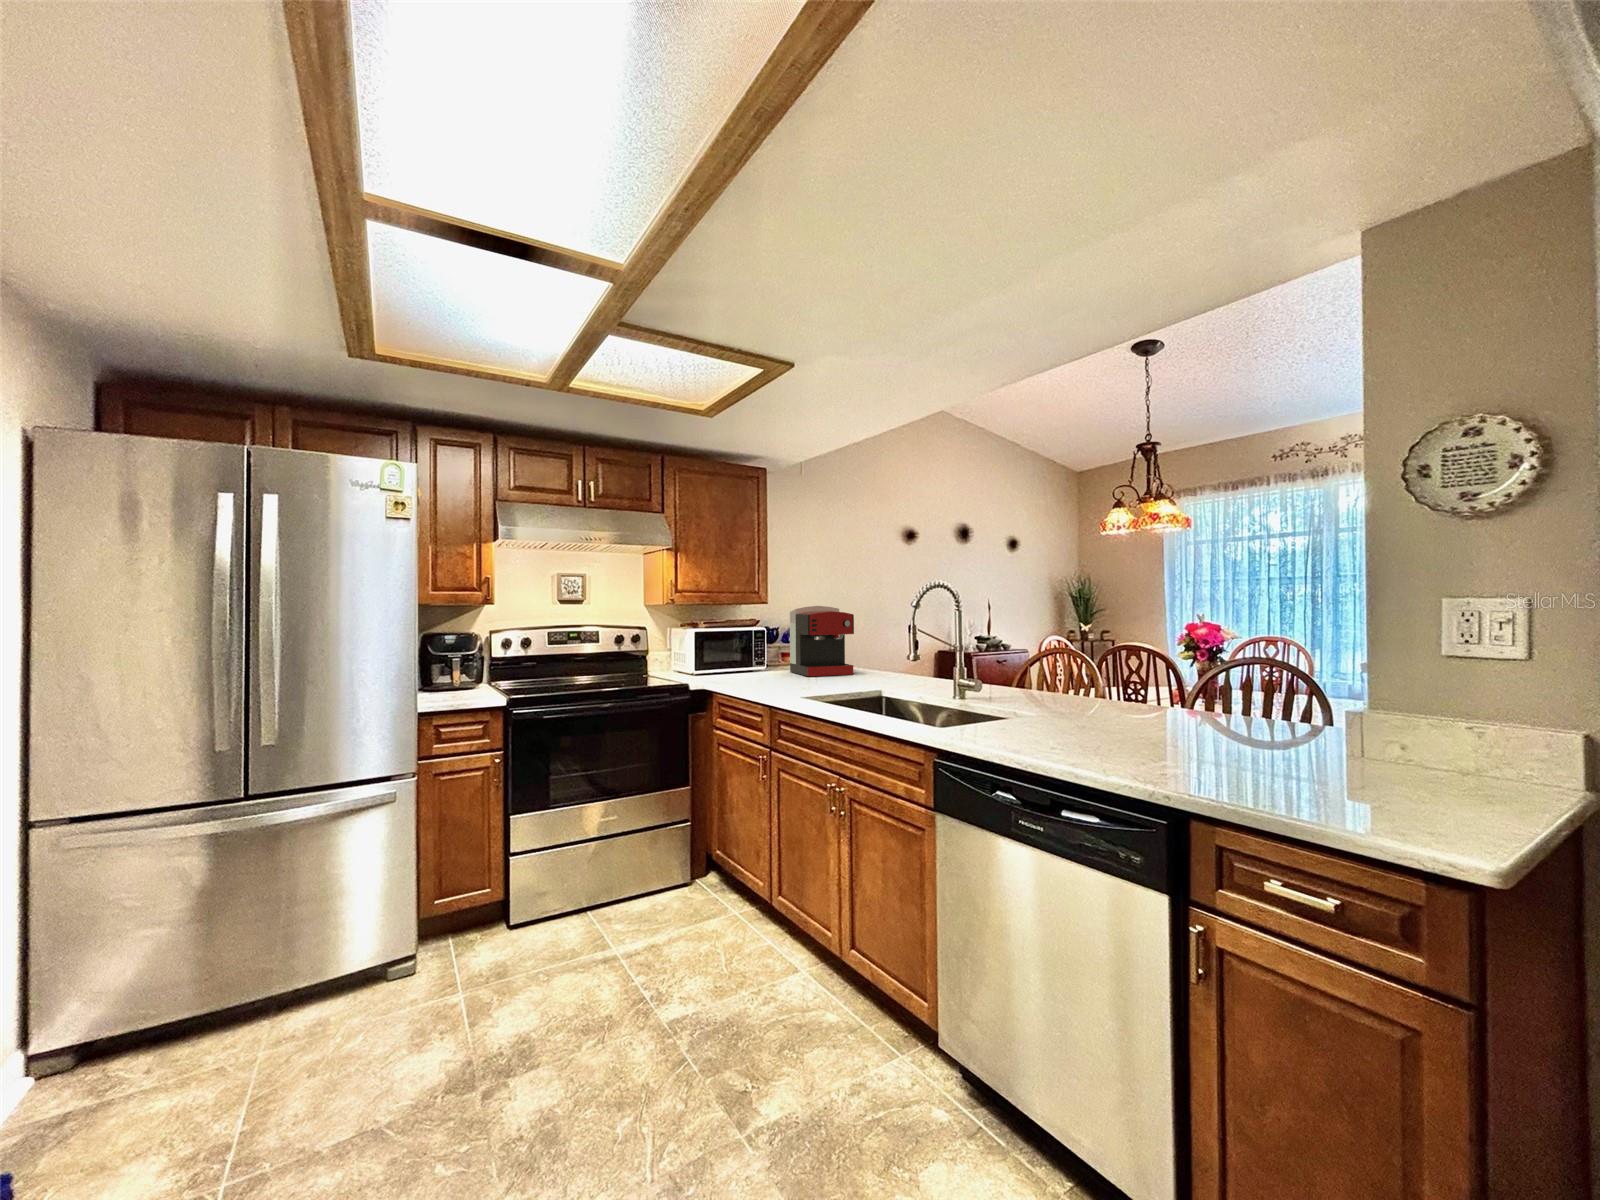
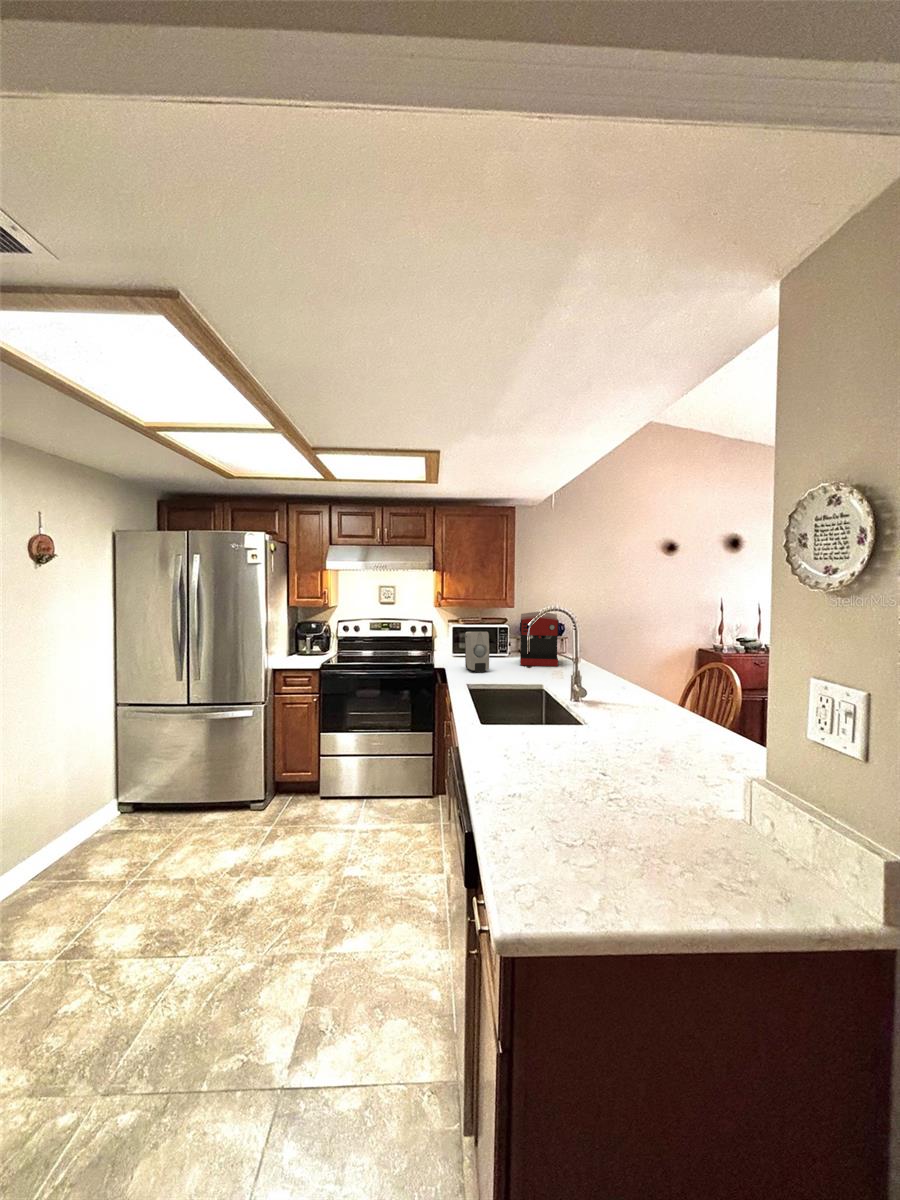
soap dispenser: none [746,629,789,687] -> present [465,632,489,672]

